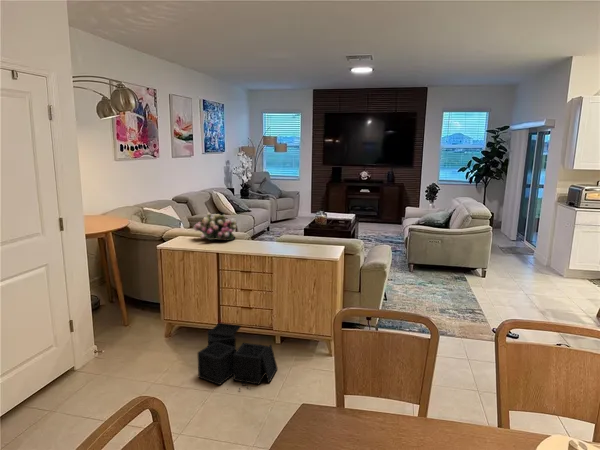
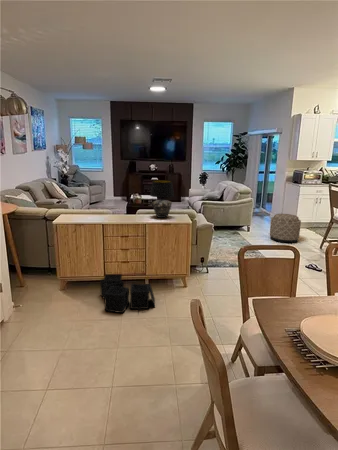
table lamp: none [288,194,324,249] -> present [150,180,174,218]
flower arrangement: present [194,213,237,240] -> none [77,196,109,216]
ottoman: none [515,253,571,302] -> present [270,214,301,243]

